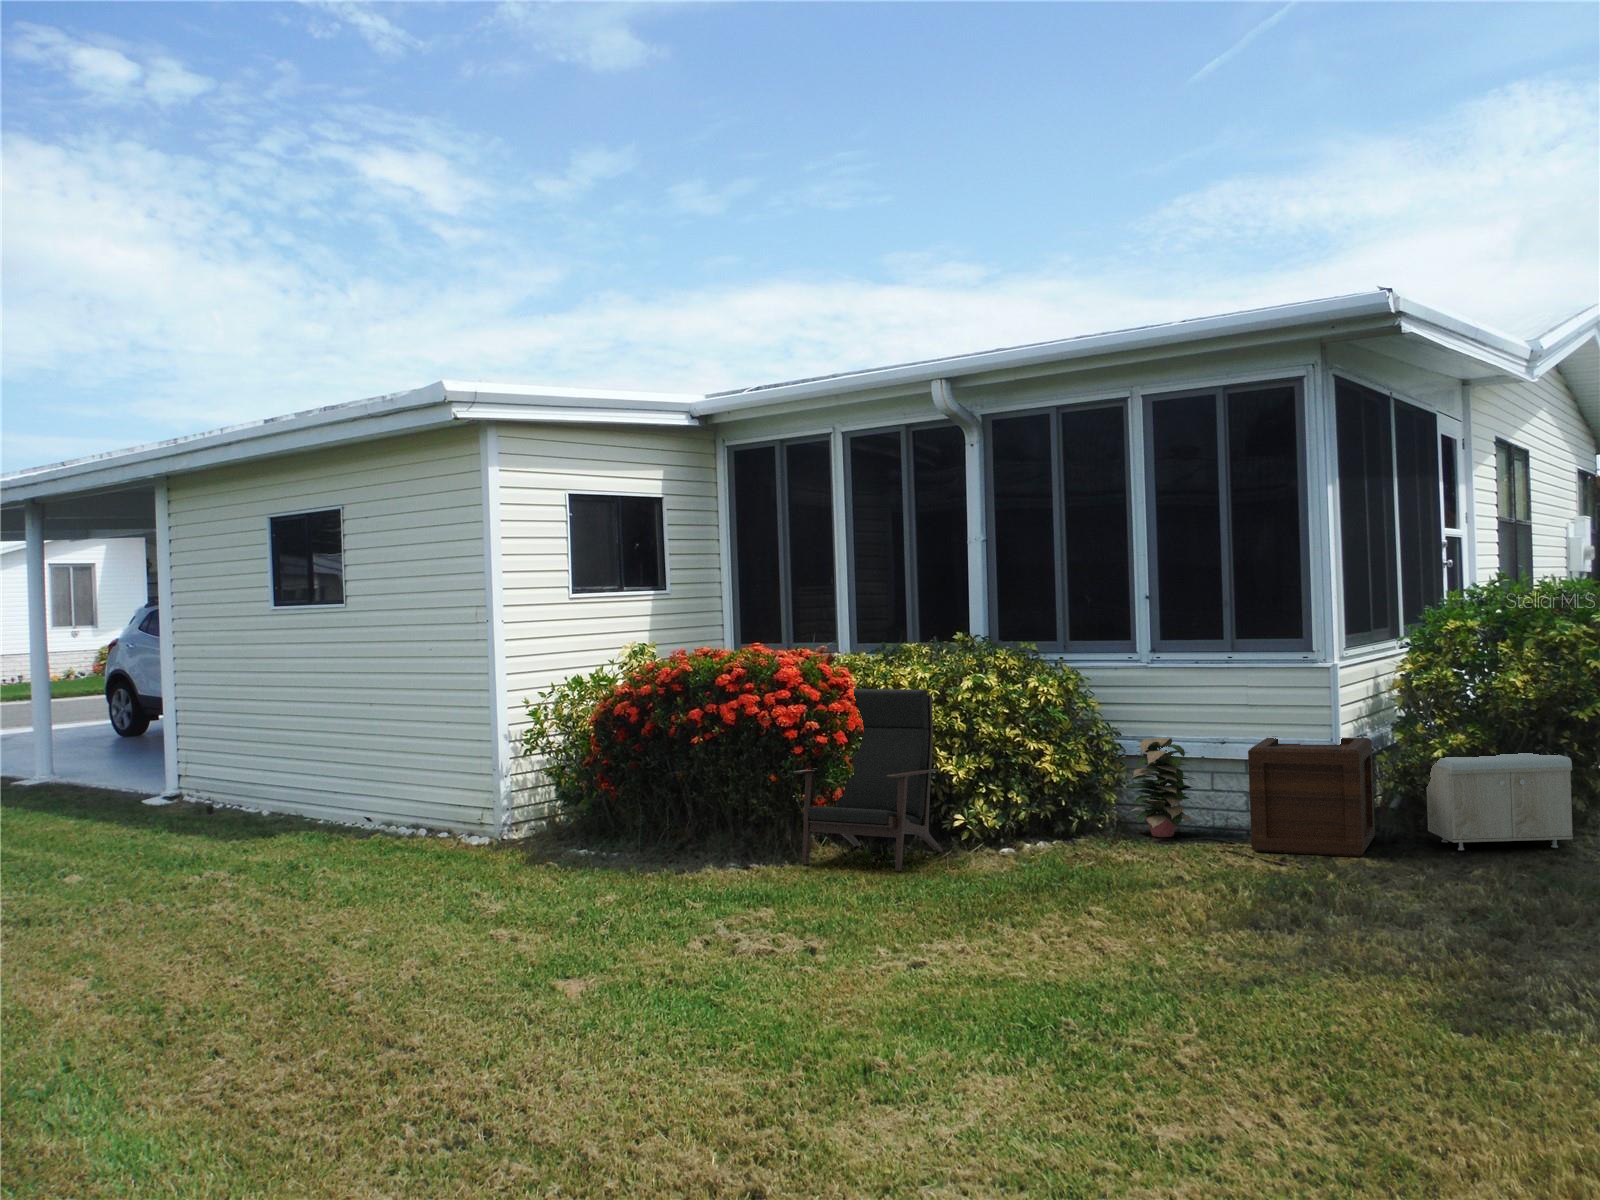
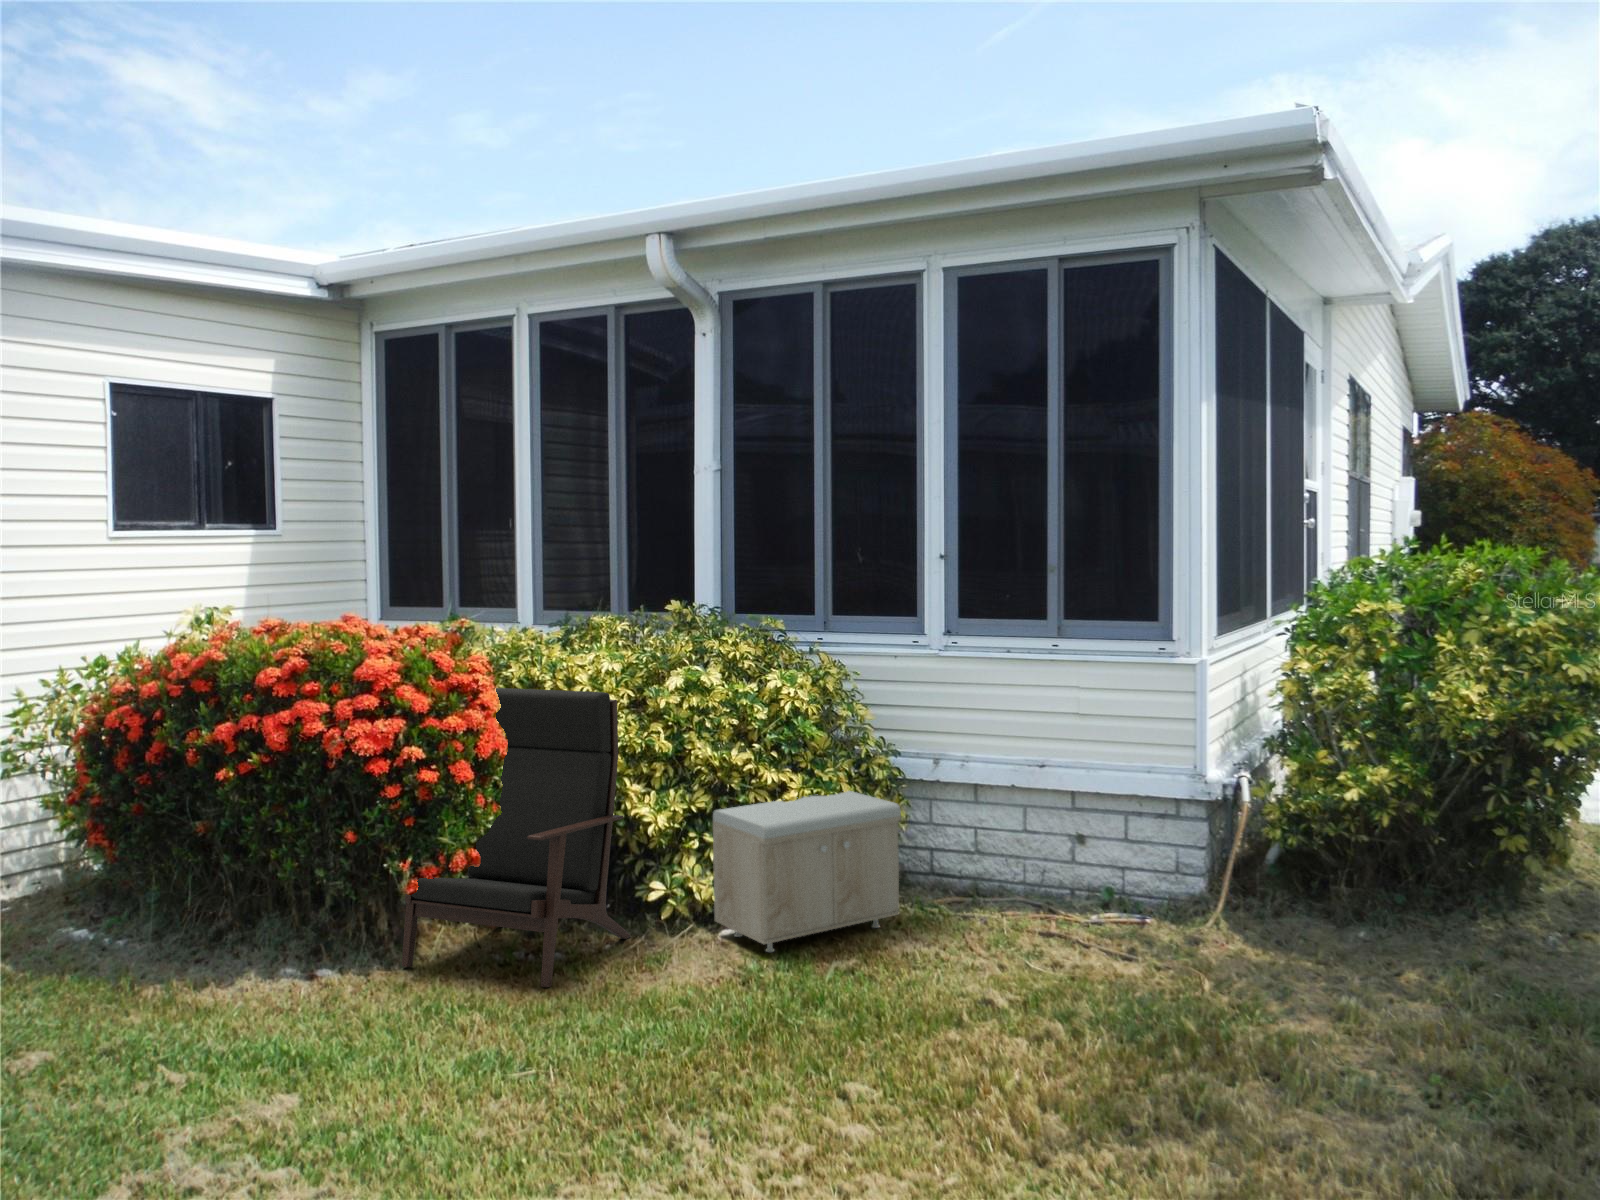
wooden crate: present [1248,736,1375,857] -> none [1086,762,1254,955]
decorative plant: present [1127,738,1196,837] -> none [905,761,1005,907]
storage bench: present [1427,753,1573,850] -> present [713,791,901,952]

